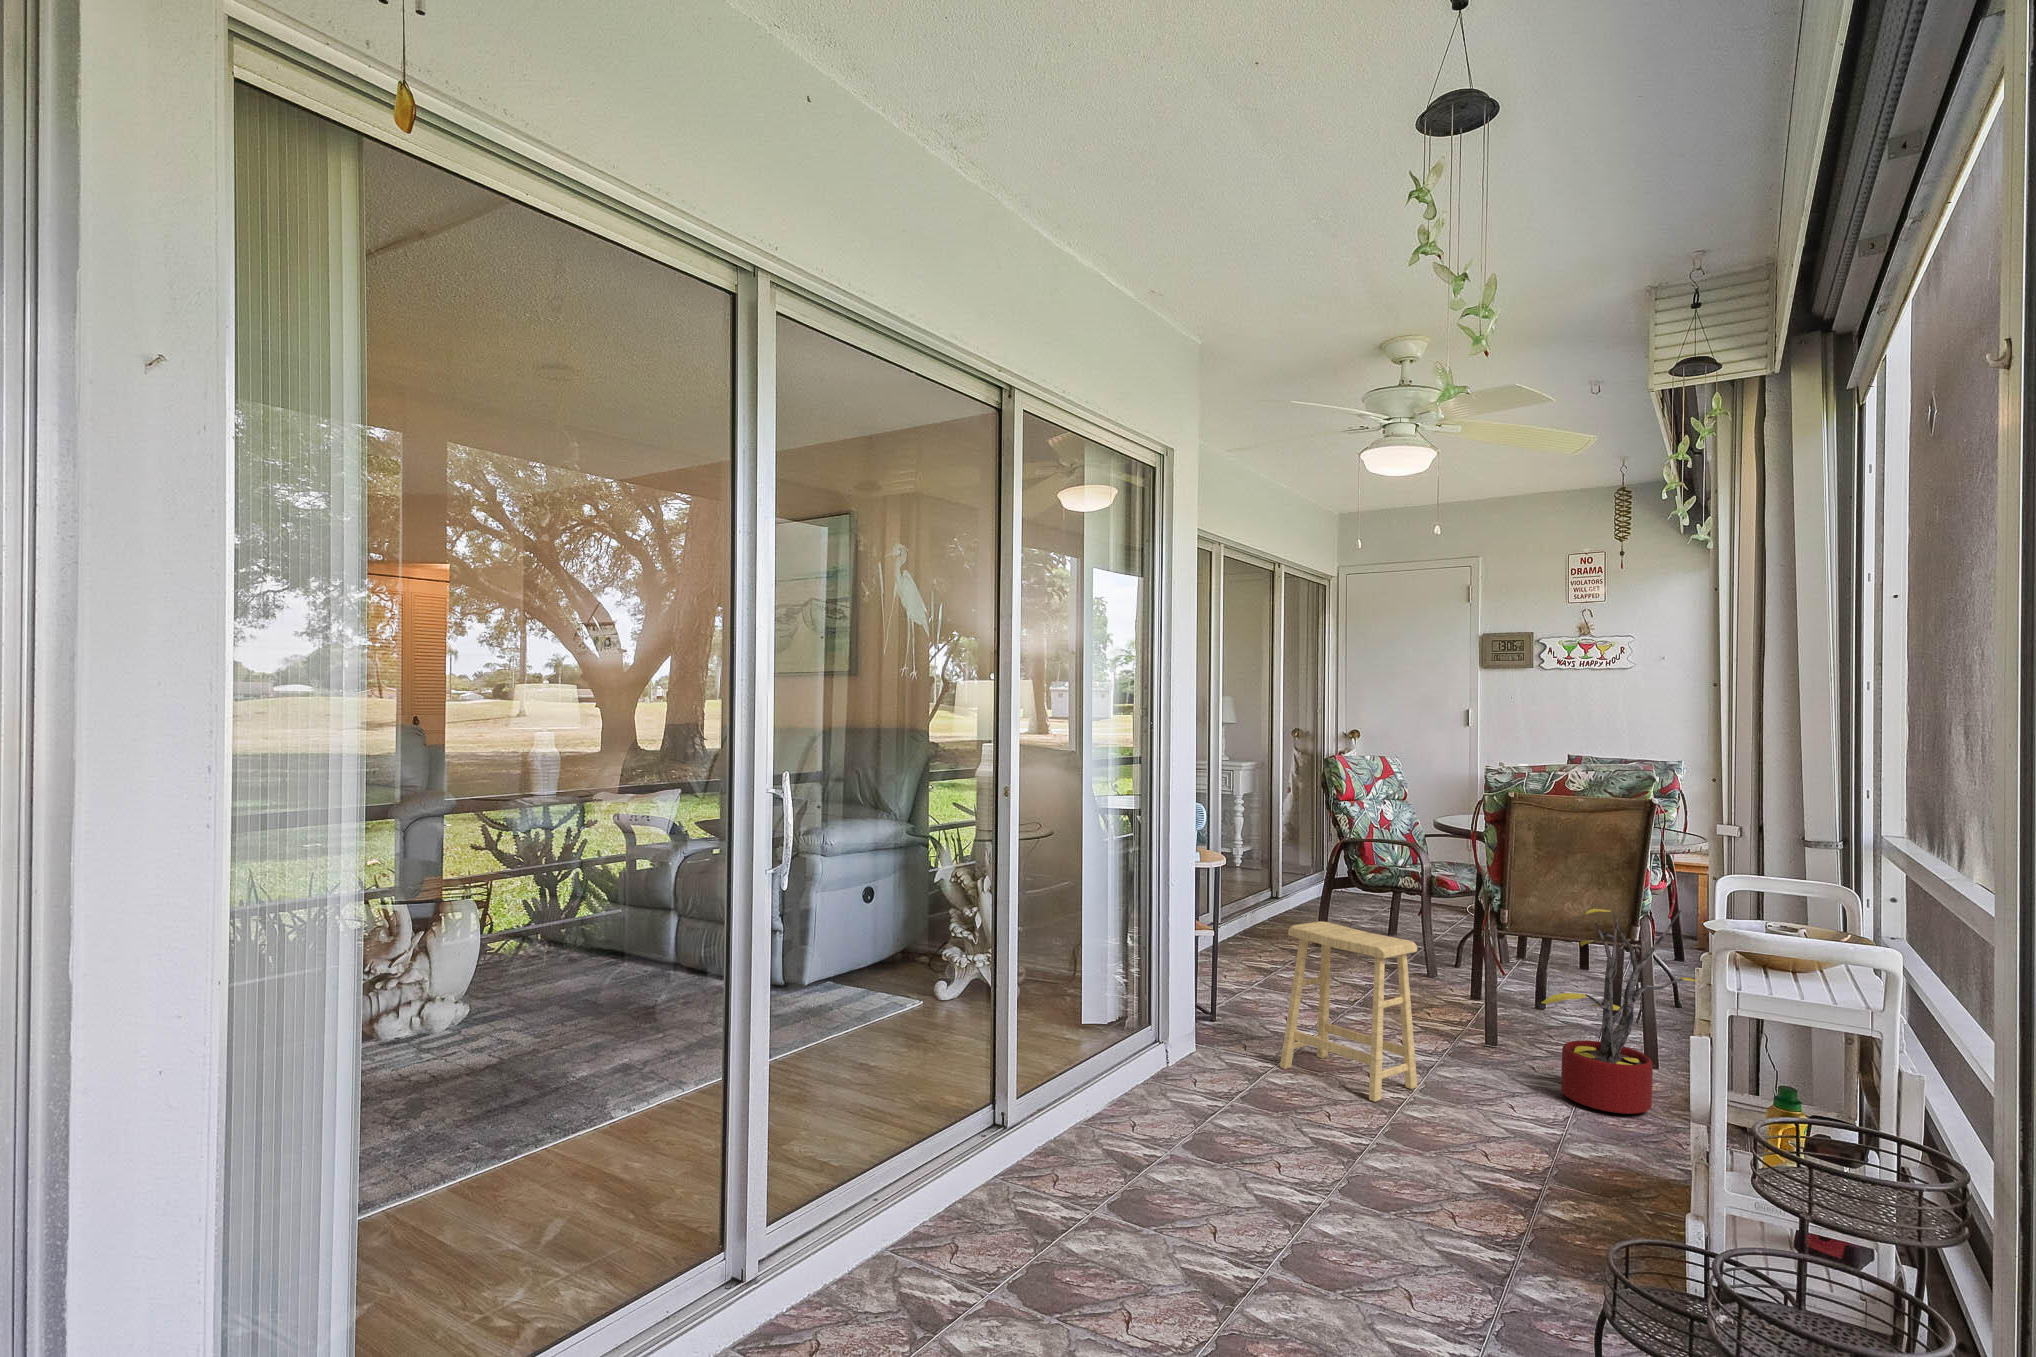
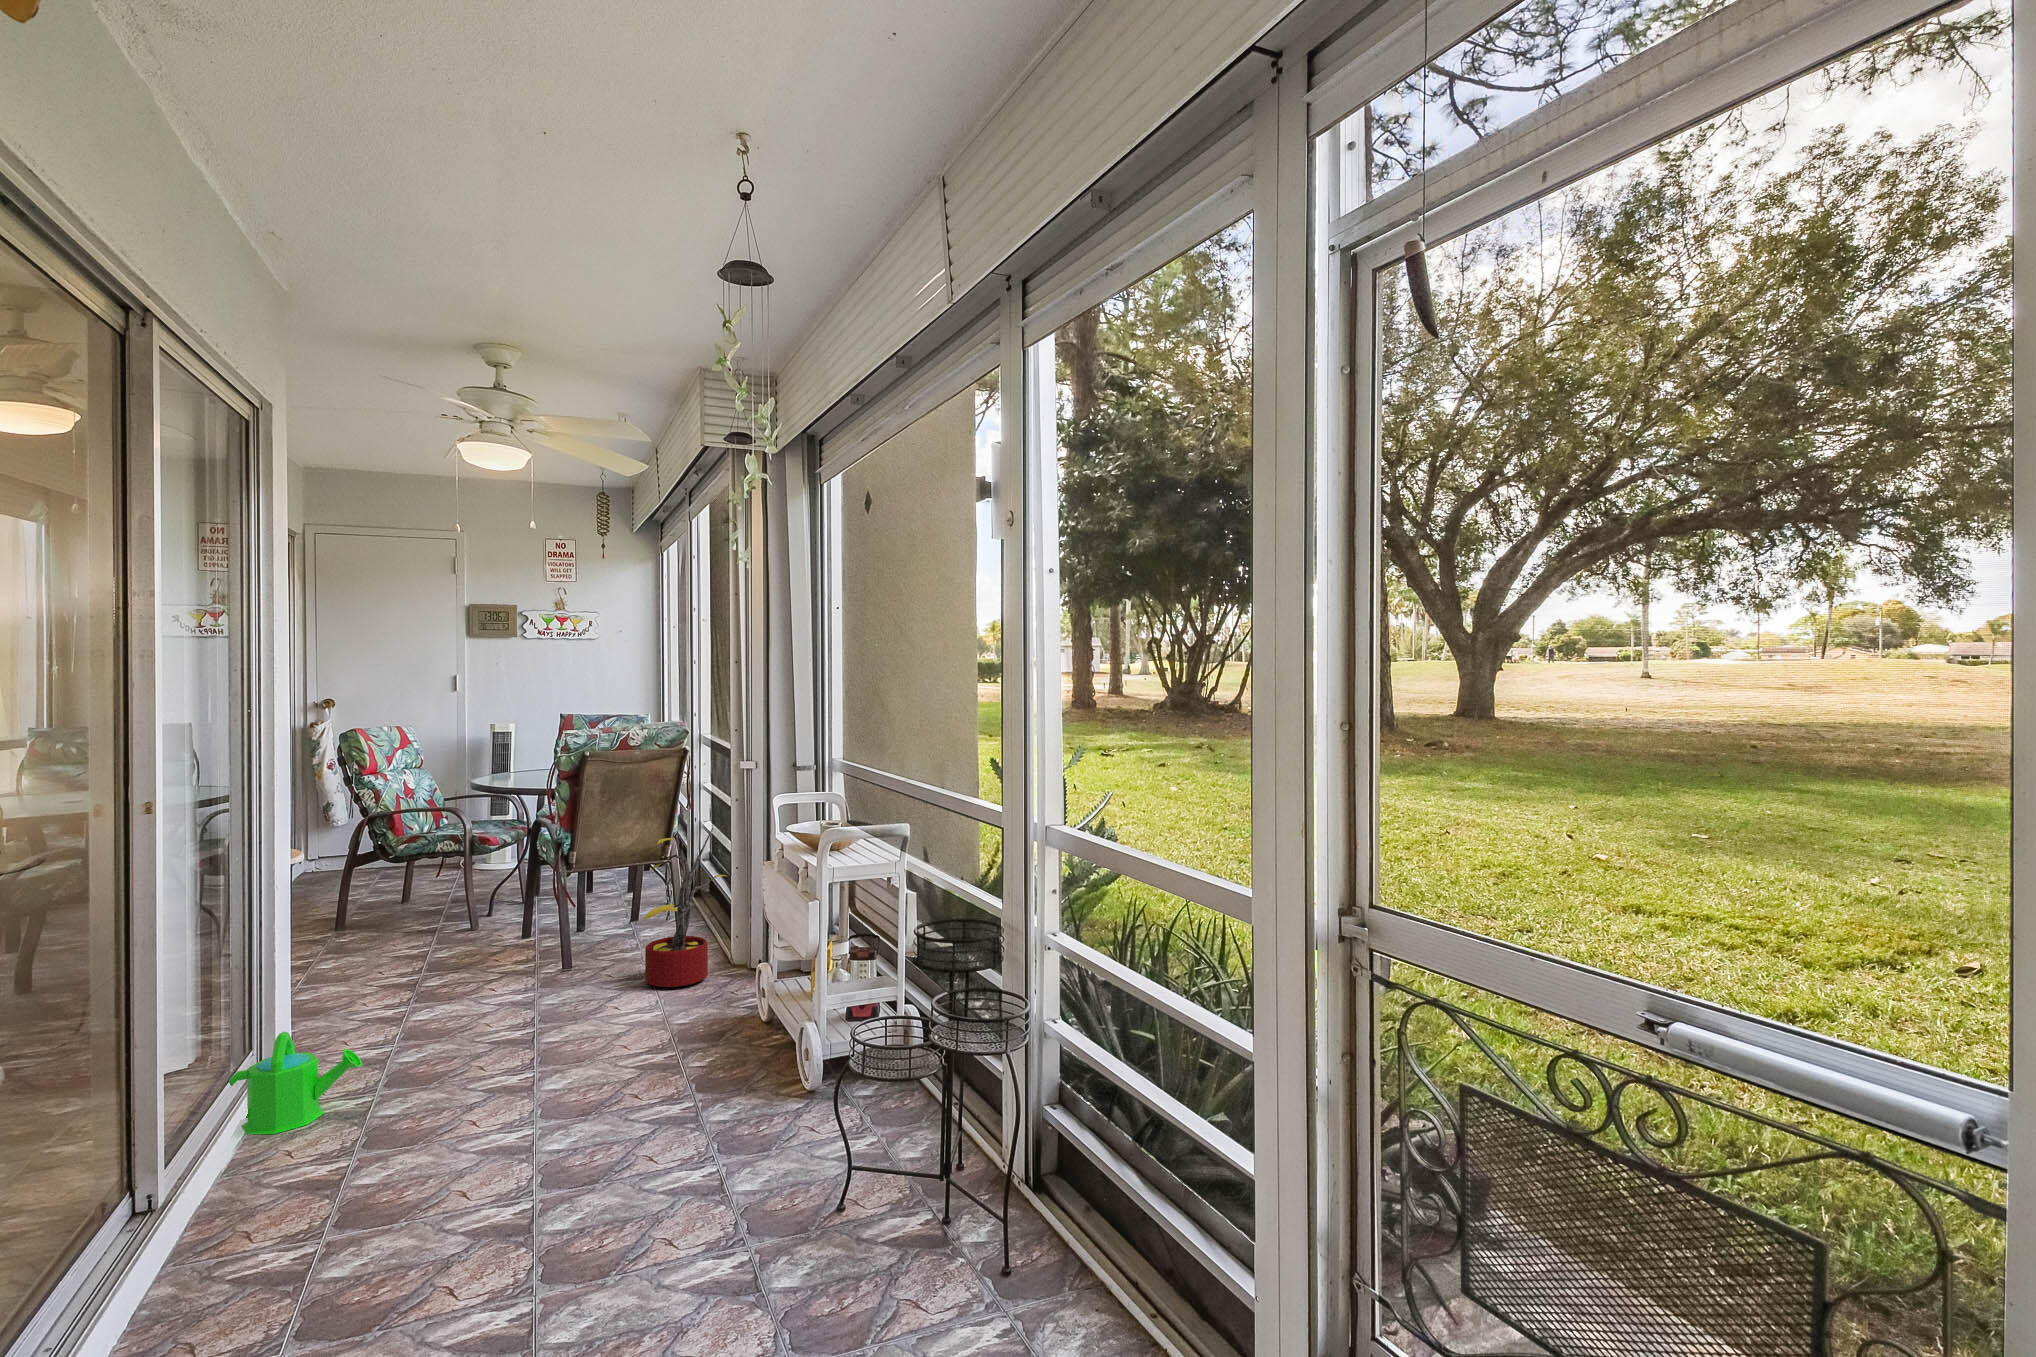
footstool: present [1280,921,1417,1102] -> none [411,897,543,1046]
watering can: none [1095,1006,1203,1102] -> present [229,1032,362,1134]

